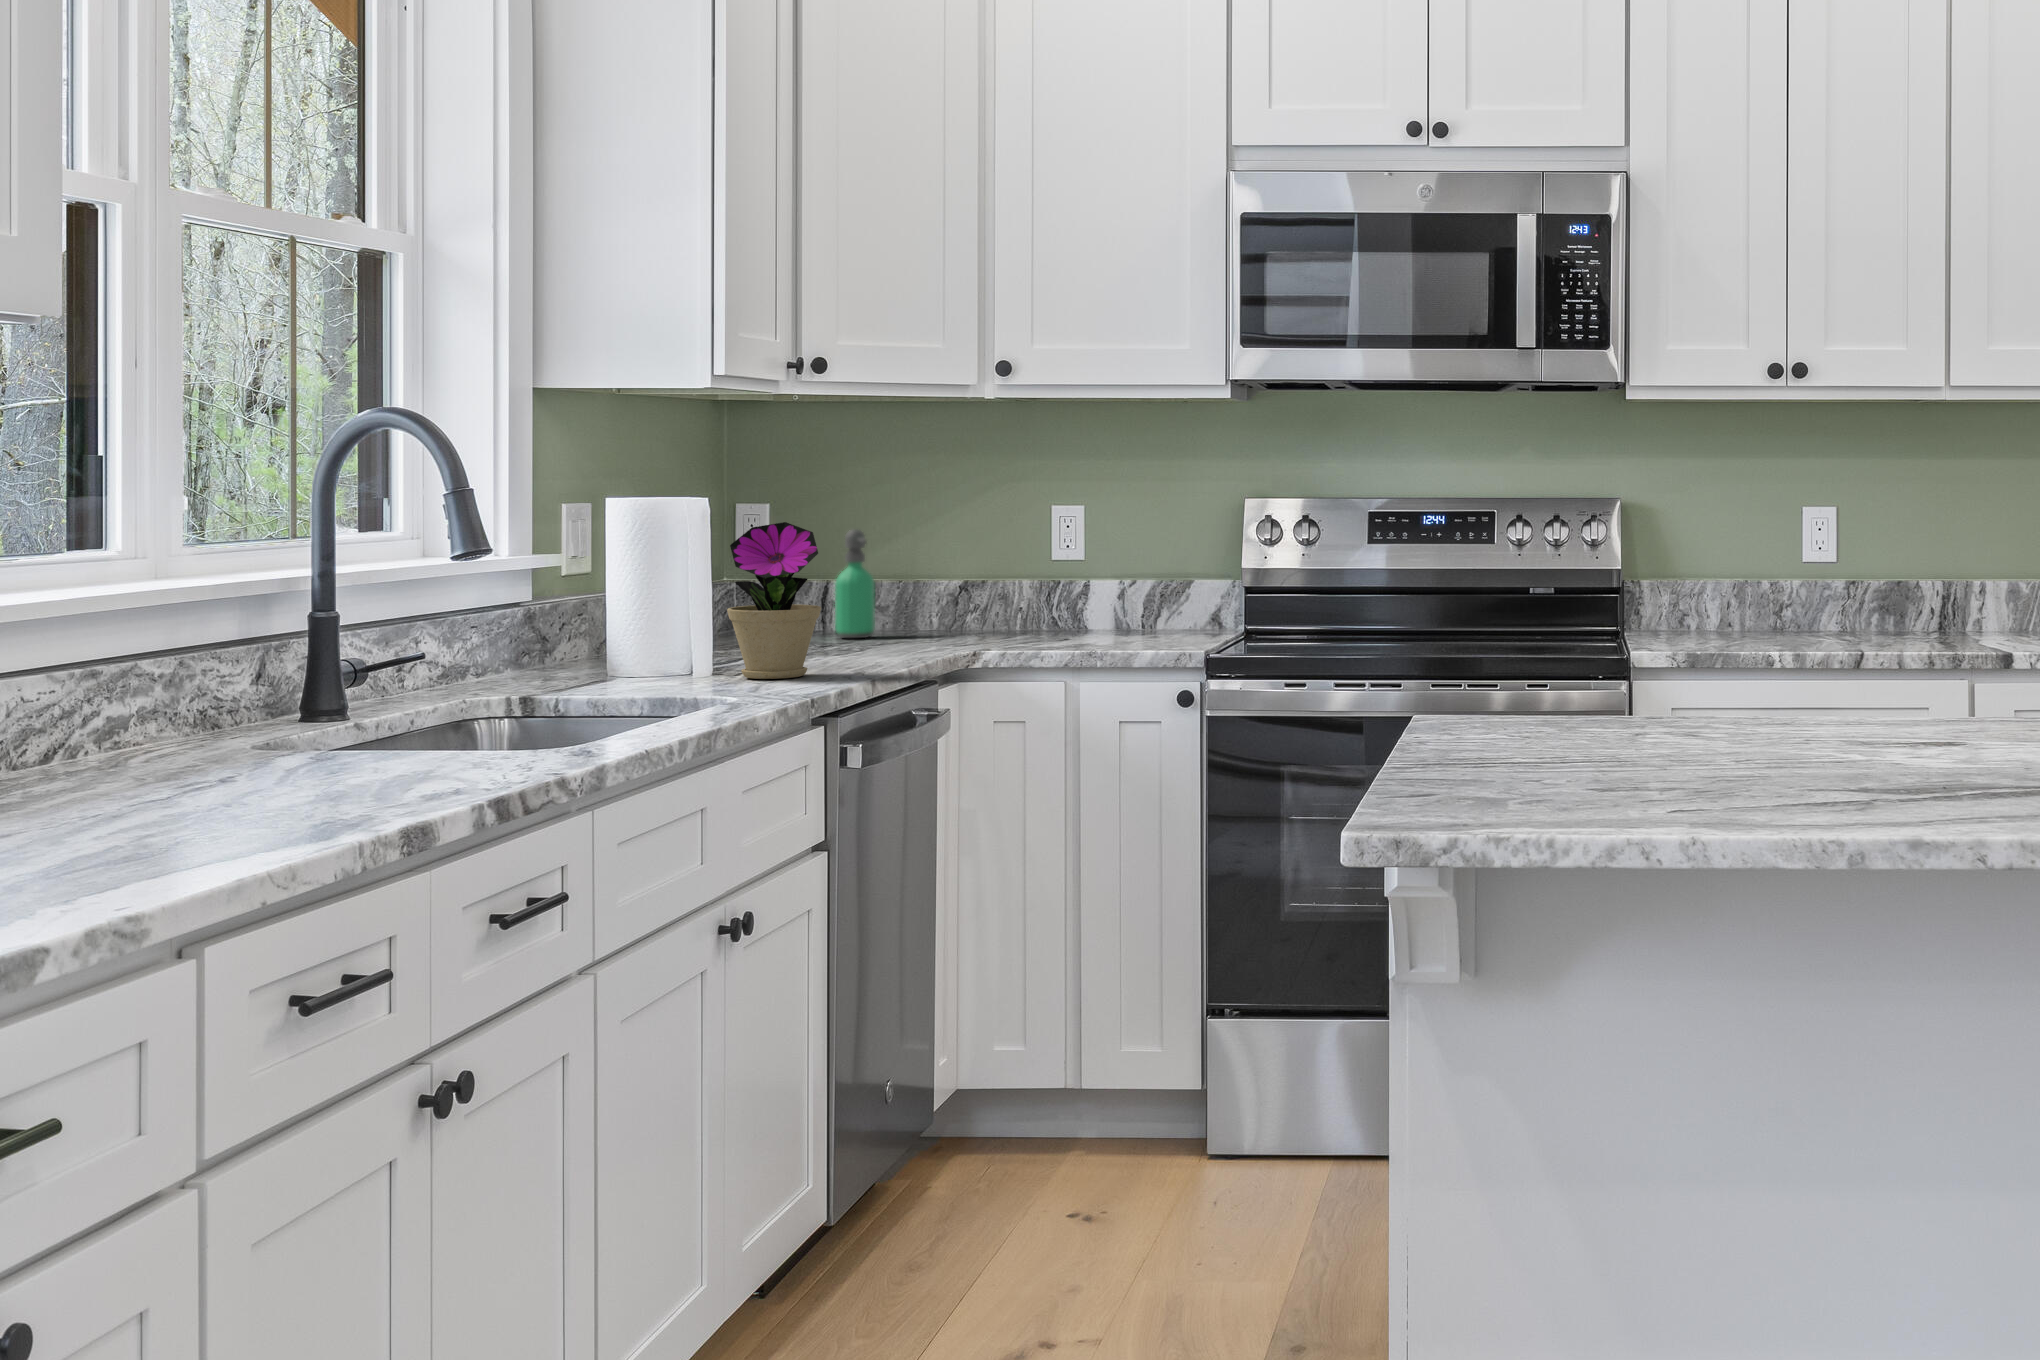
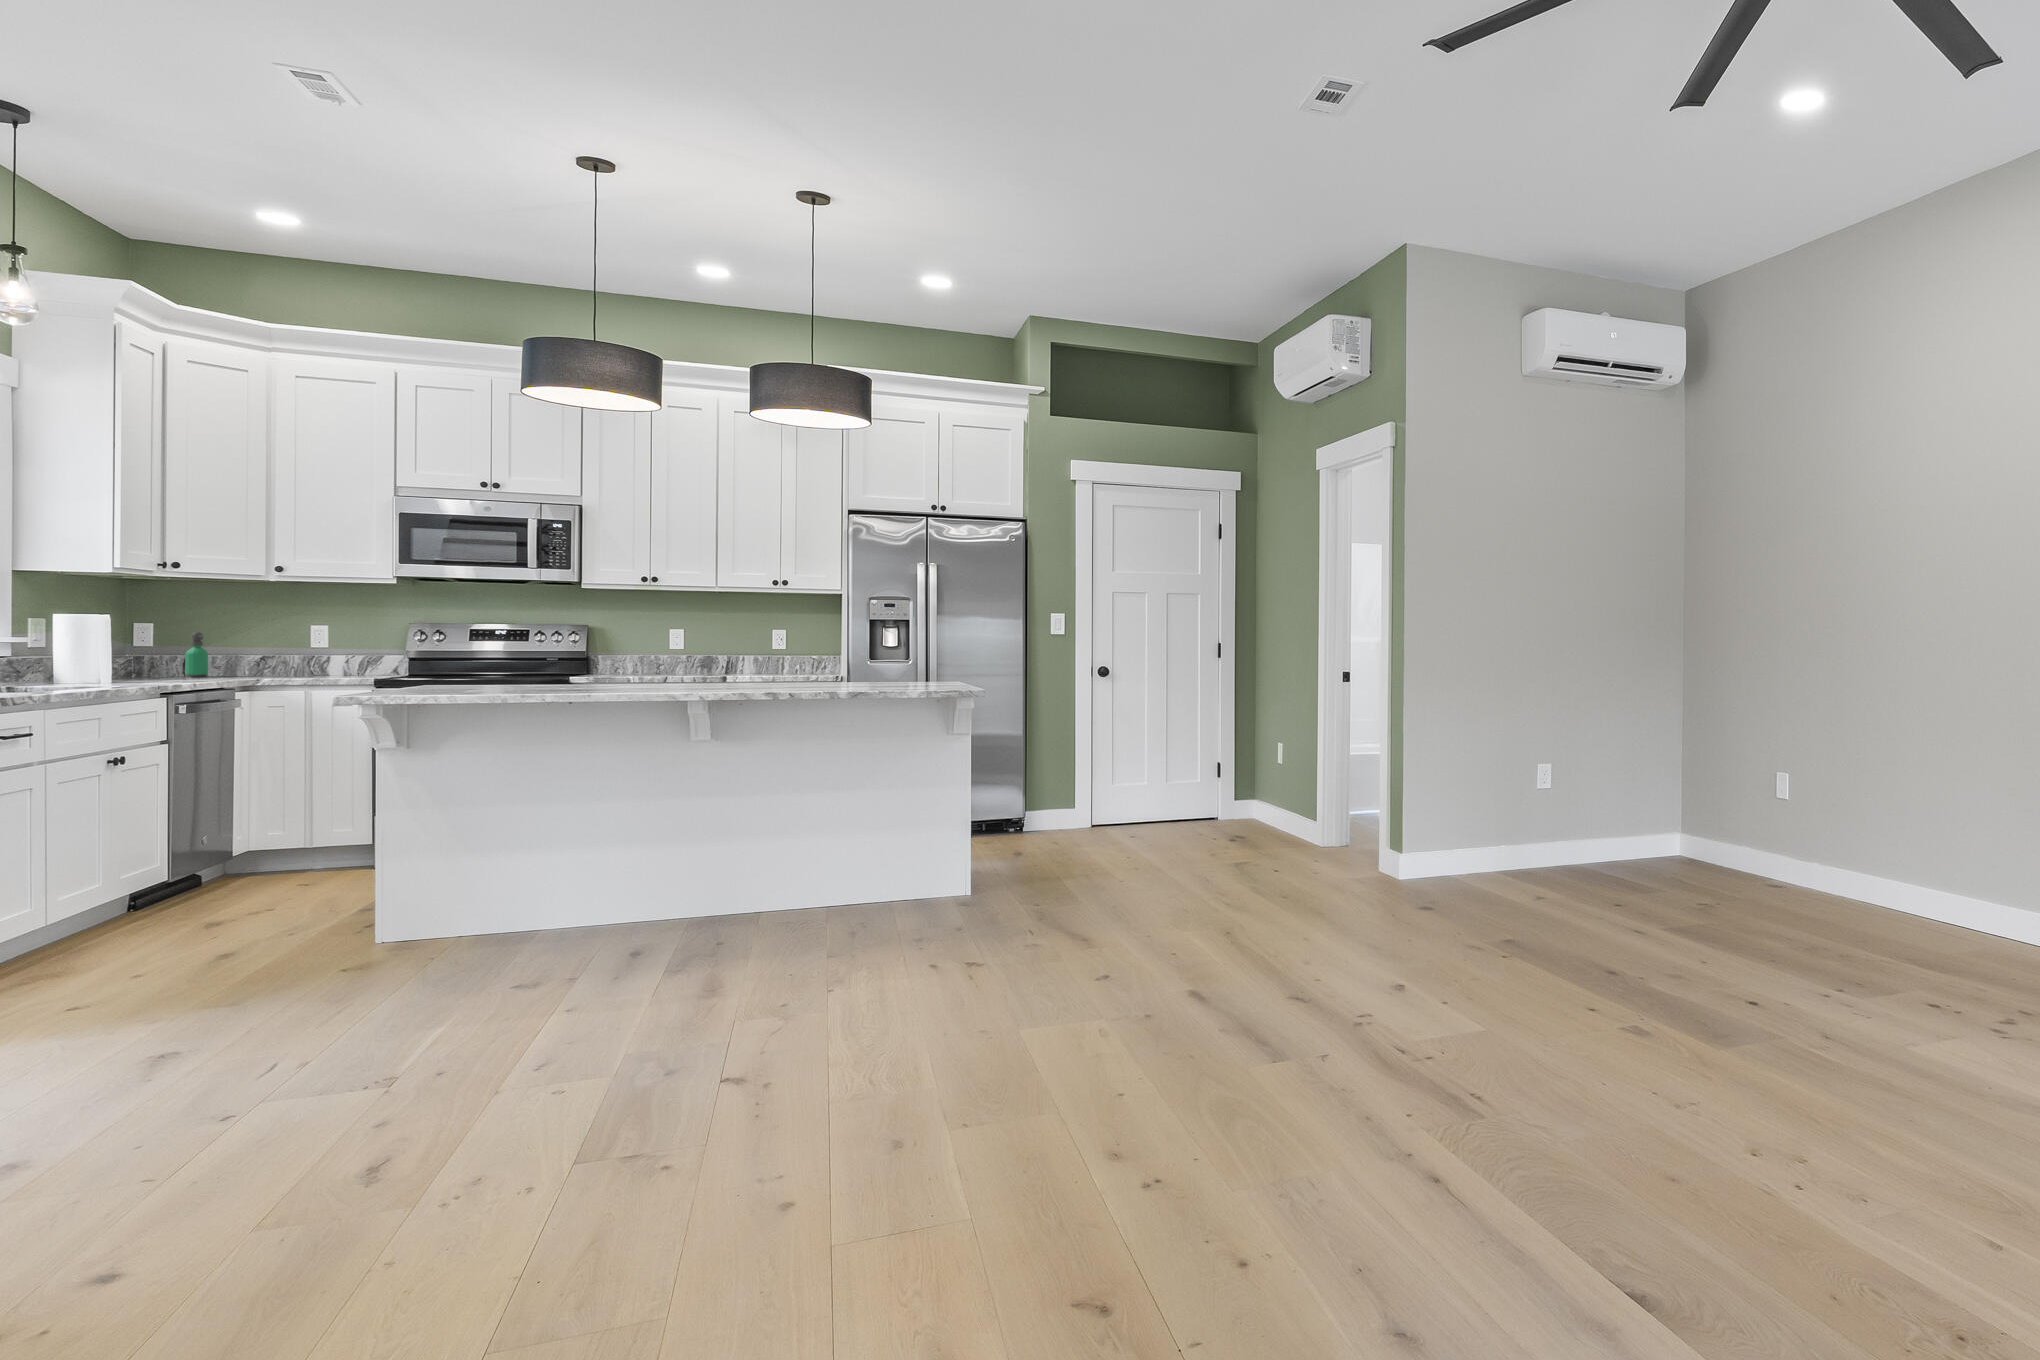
flower pot: present [727,522,821,679] -> none [124,625,173,682]

